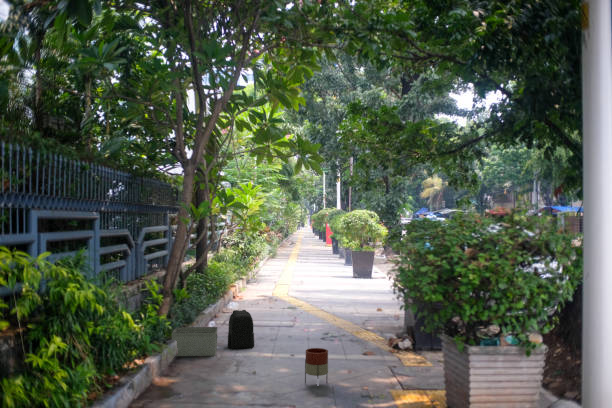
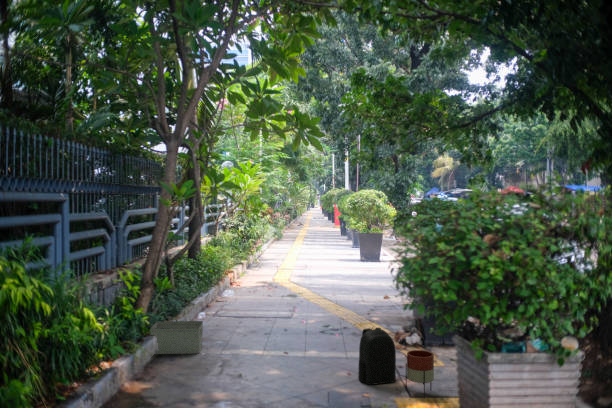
backpack: present [228,310,254,349] -> present [358,328,396,385]
planter: present [305,348,328,383] -> present [406,350,434,398]

